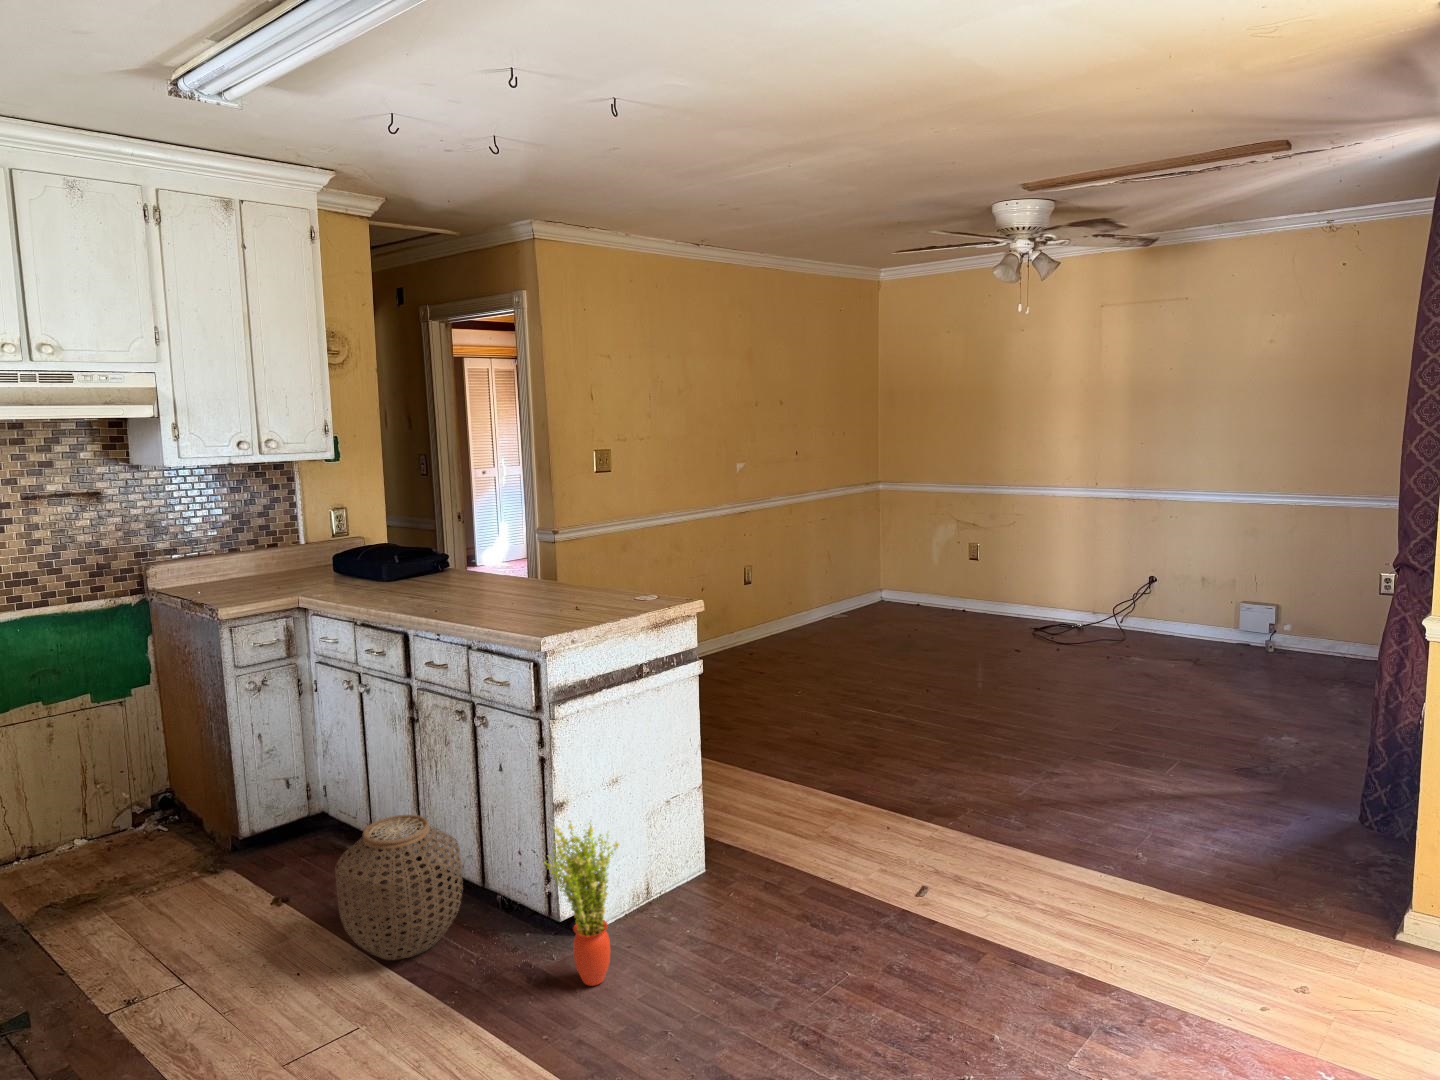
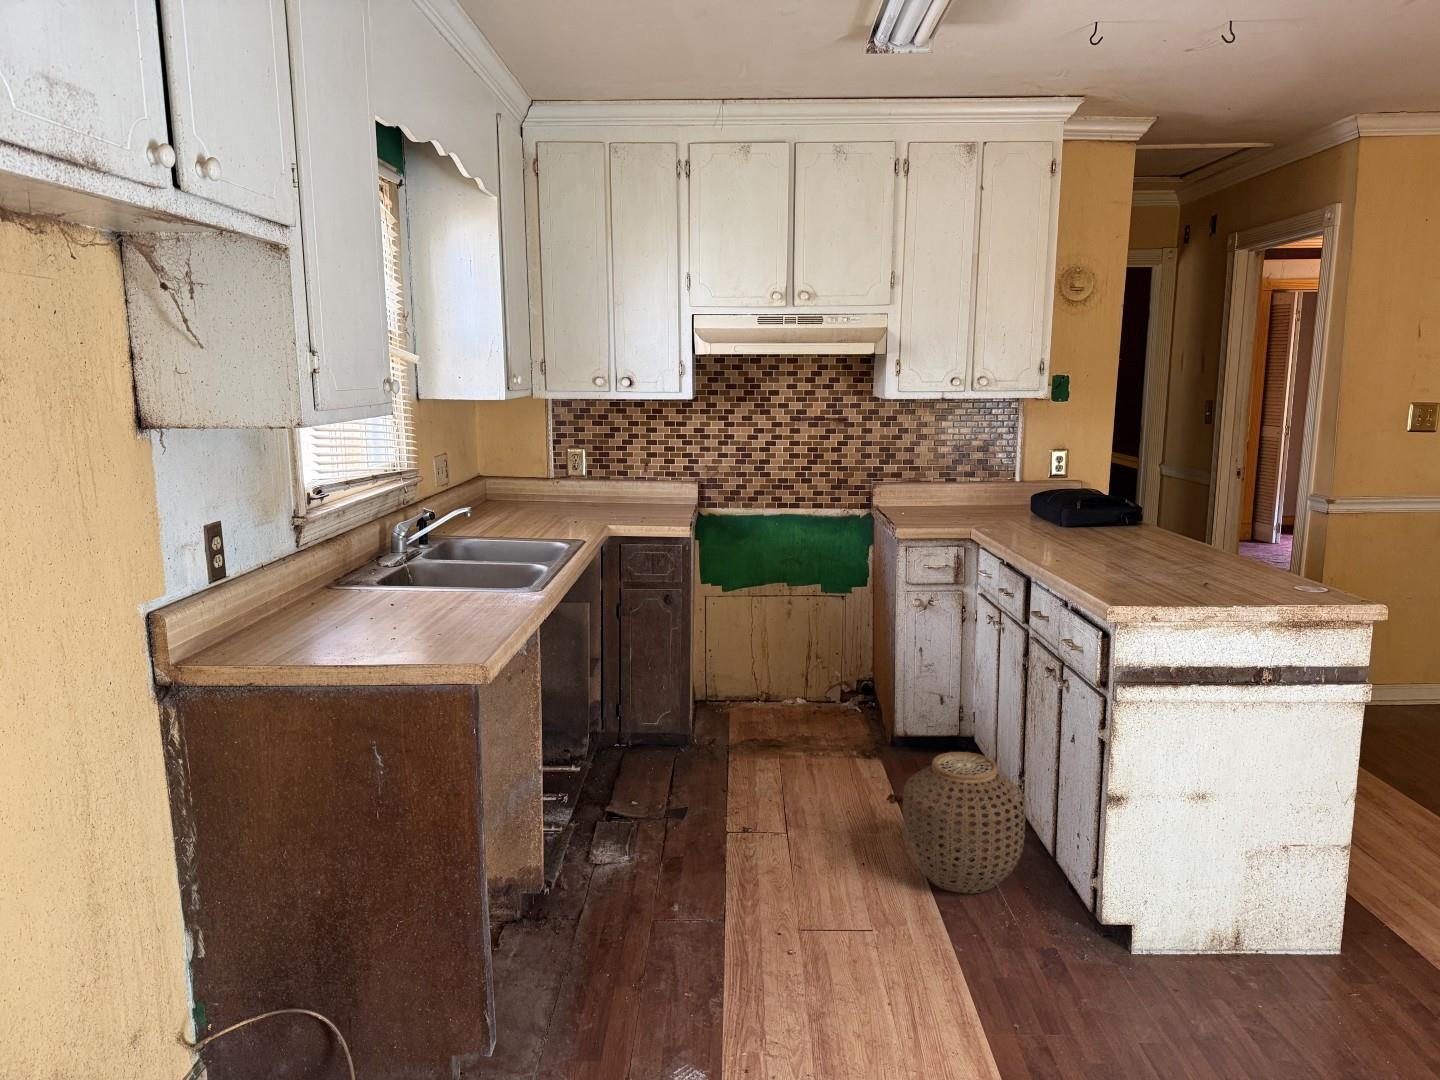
potted plant: present [544,823,619,986] -> none [1059,813,1152,1012]

